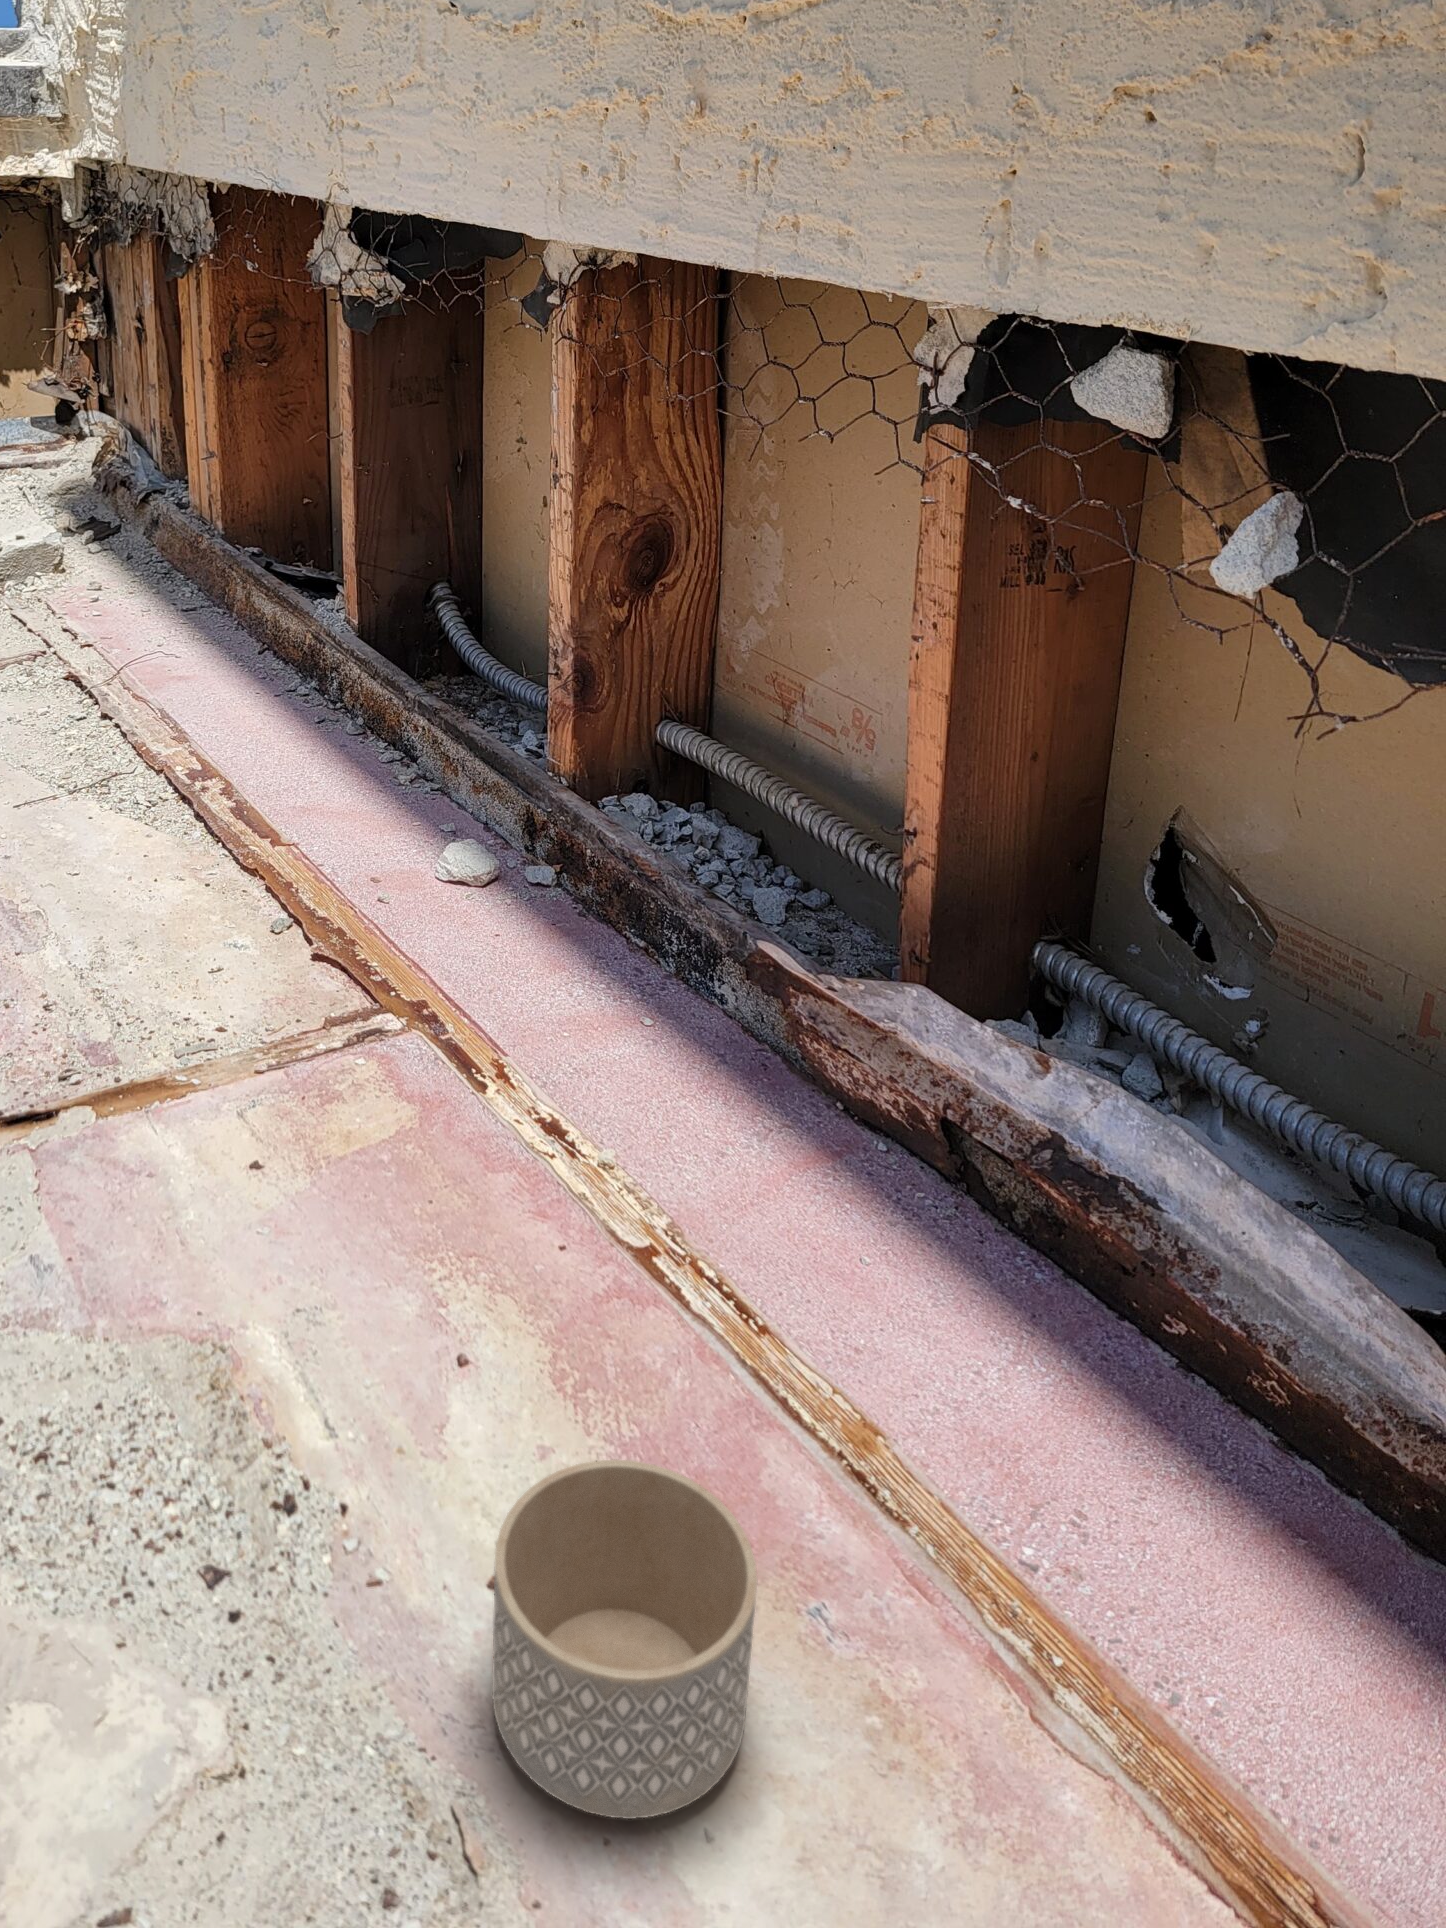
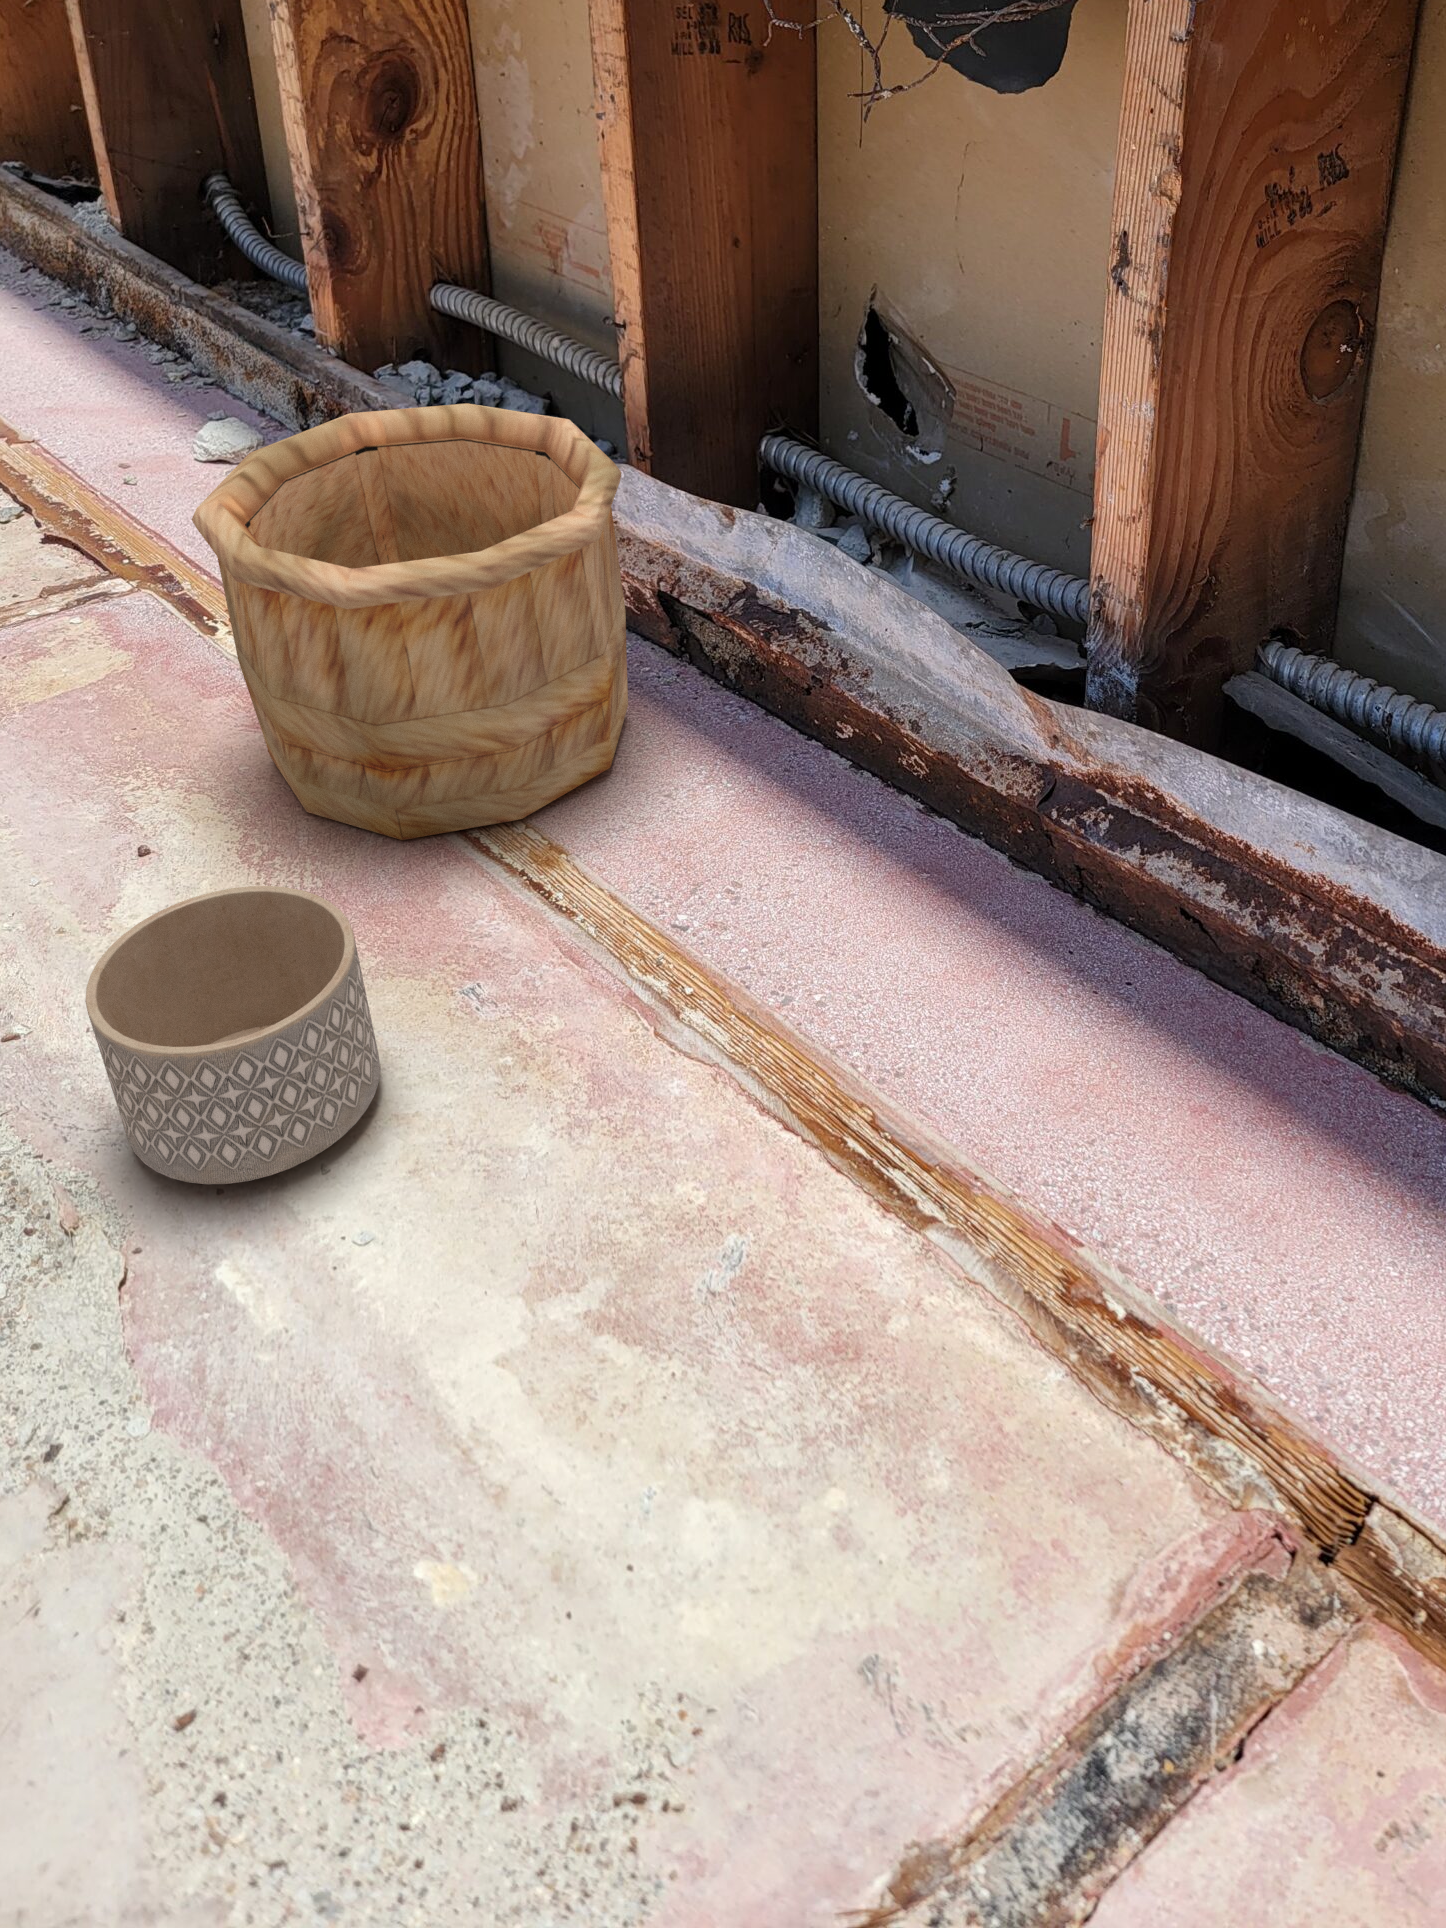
wooden bucket: none [550,912,966,1383] -> present [192,403,628,840]

